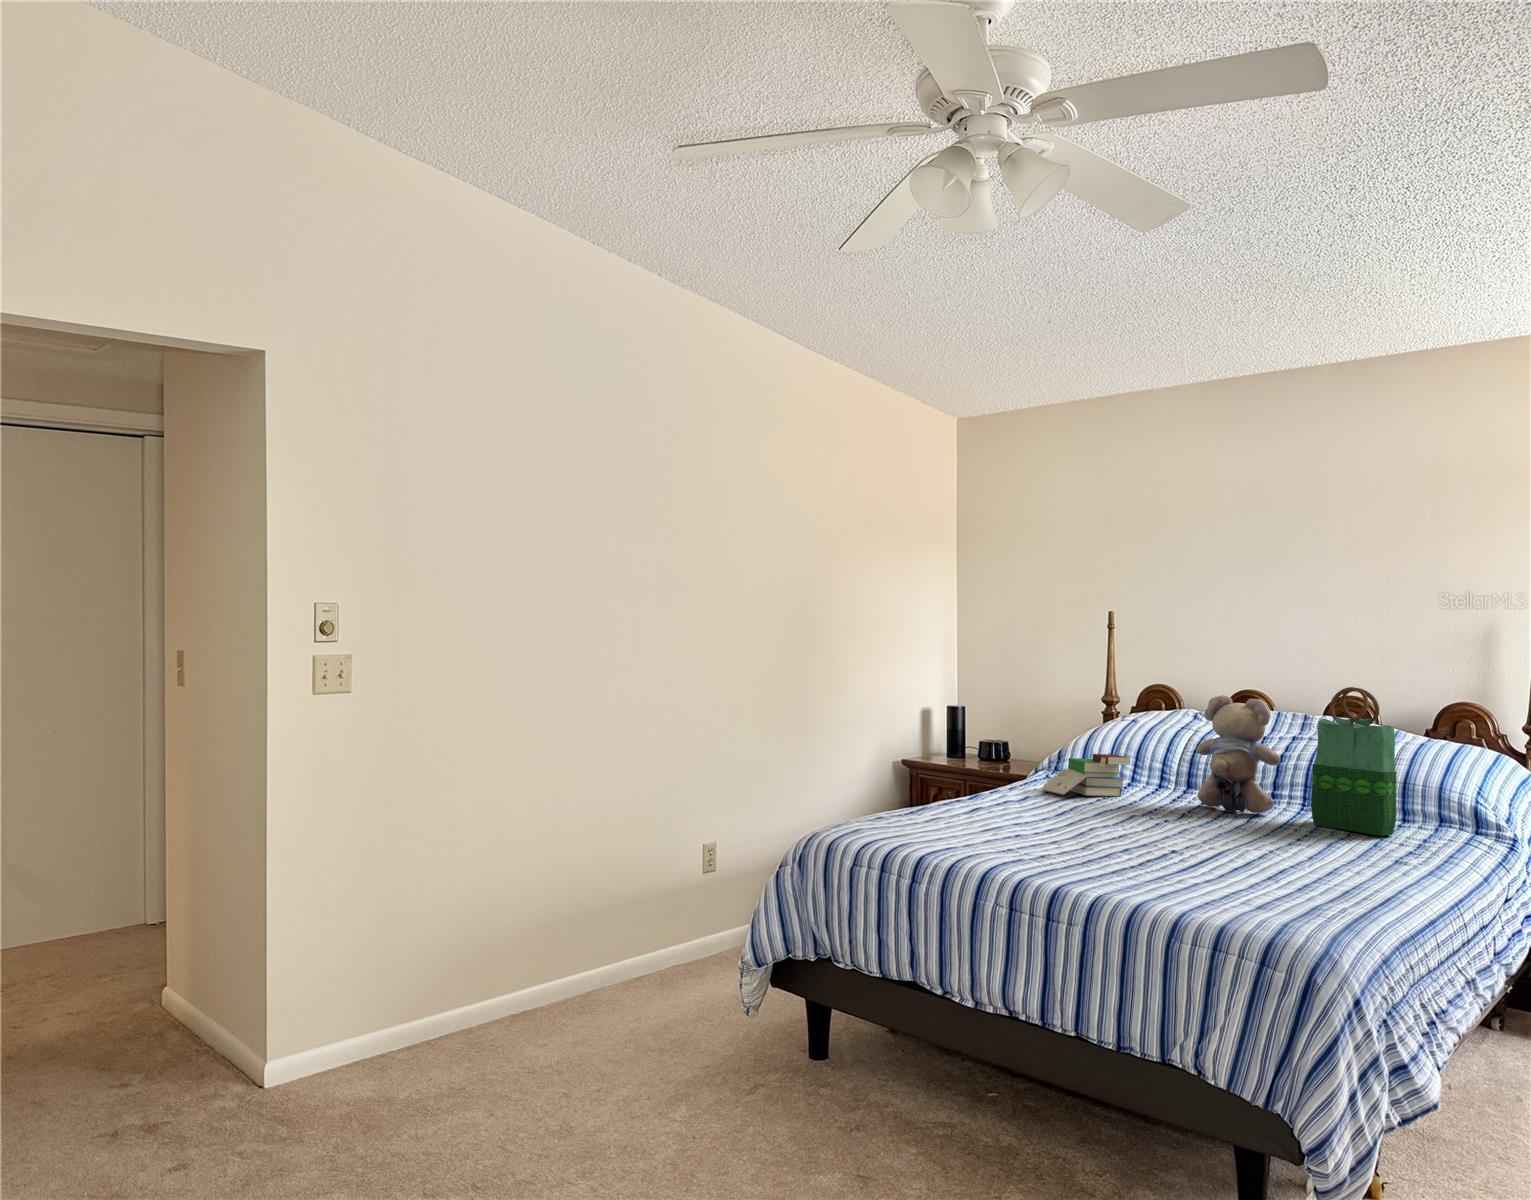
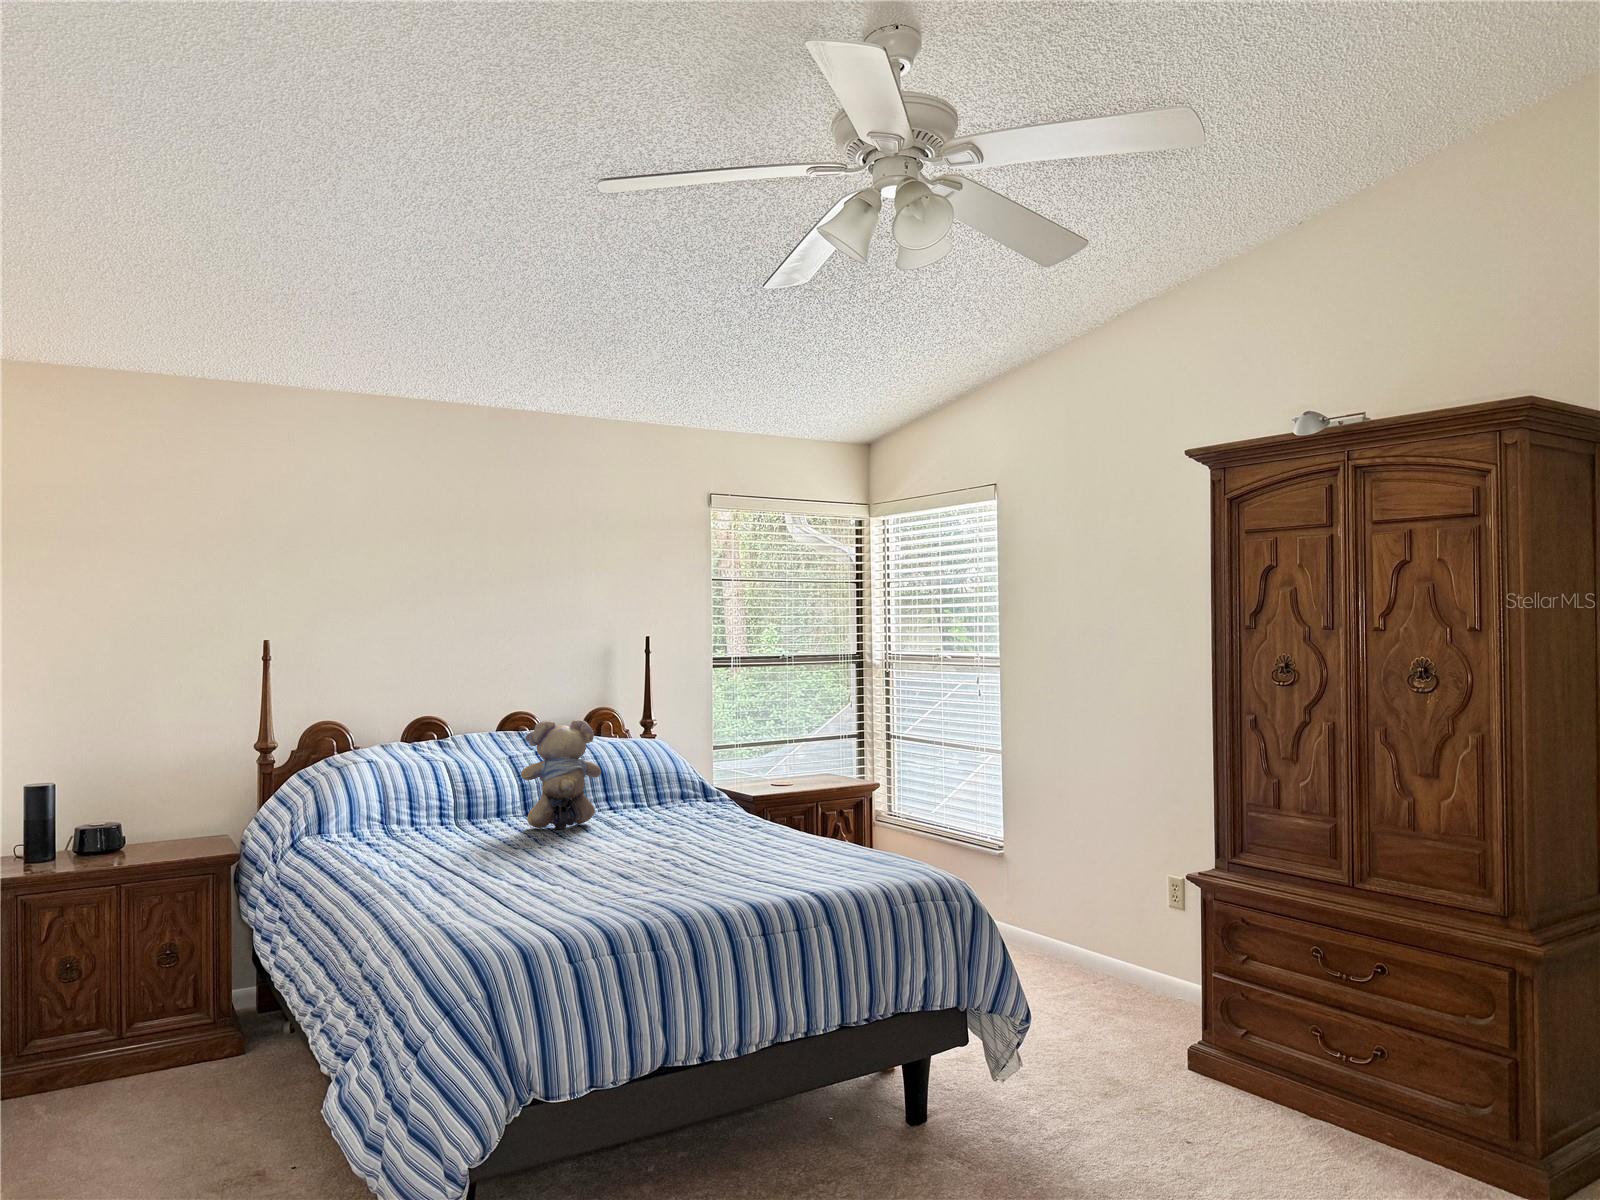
tote bag: present [1311,687,1396,836] -> none [624,700,692,821]
book: present [1042,754,1130,797] -> none [377,797,465,854]

